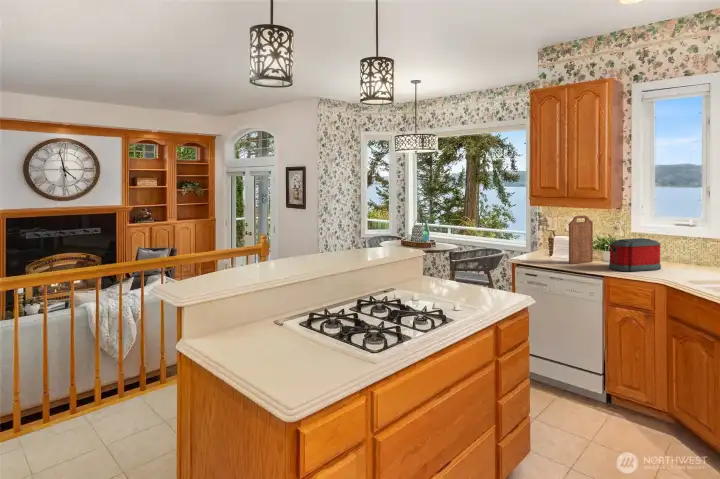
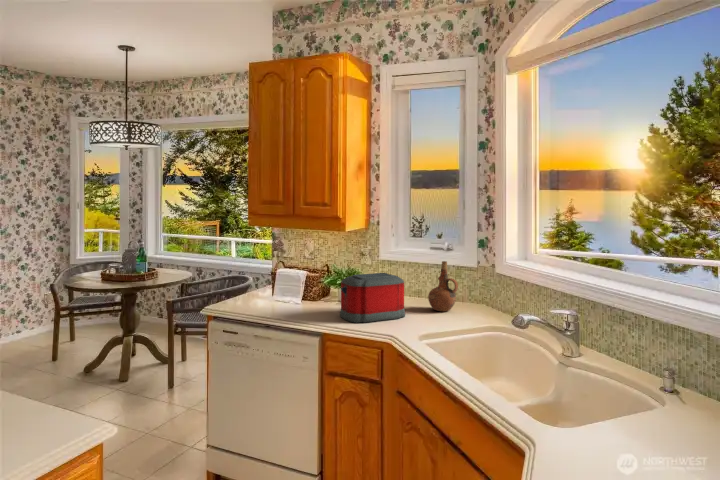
cutting board: present [569,215,593,264] -> none [291,239,326,309]
ceramic pitcher: none [678,229,705,267] -> present [428,261,458,311]

